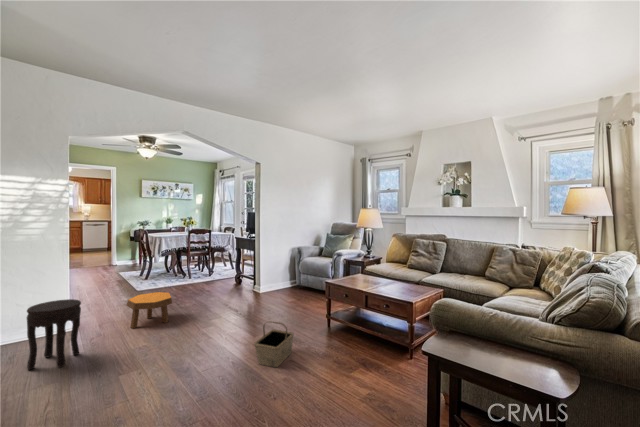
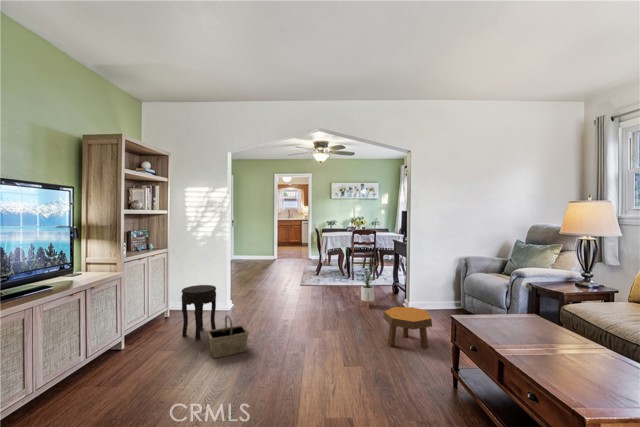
house plant: none [213,250,239,298] -> present [358,263,377,308]
footstool: present [127,292,172,329] -> present [383,307,432,348]
basket: present [254,321,294,367] -> present [208,315,249,358]

